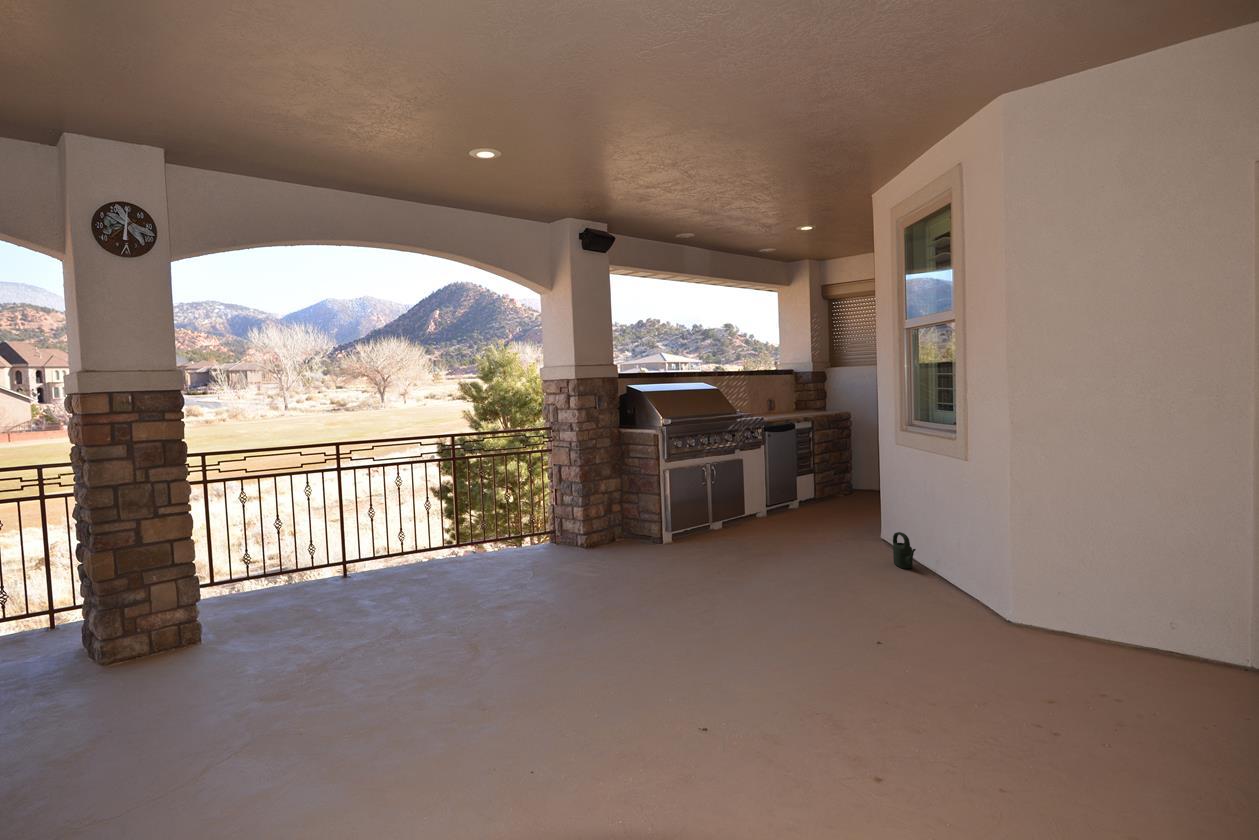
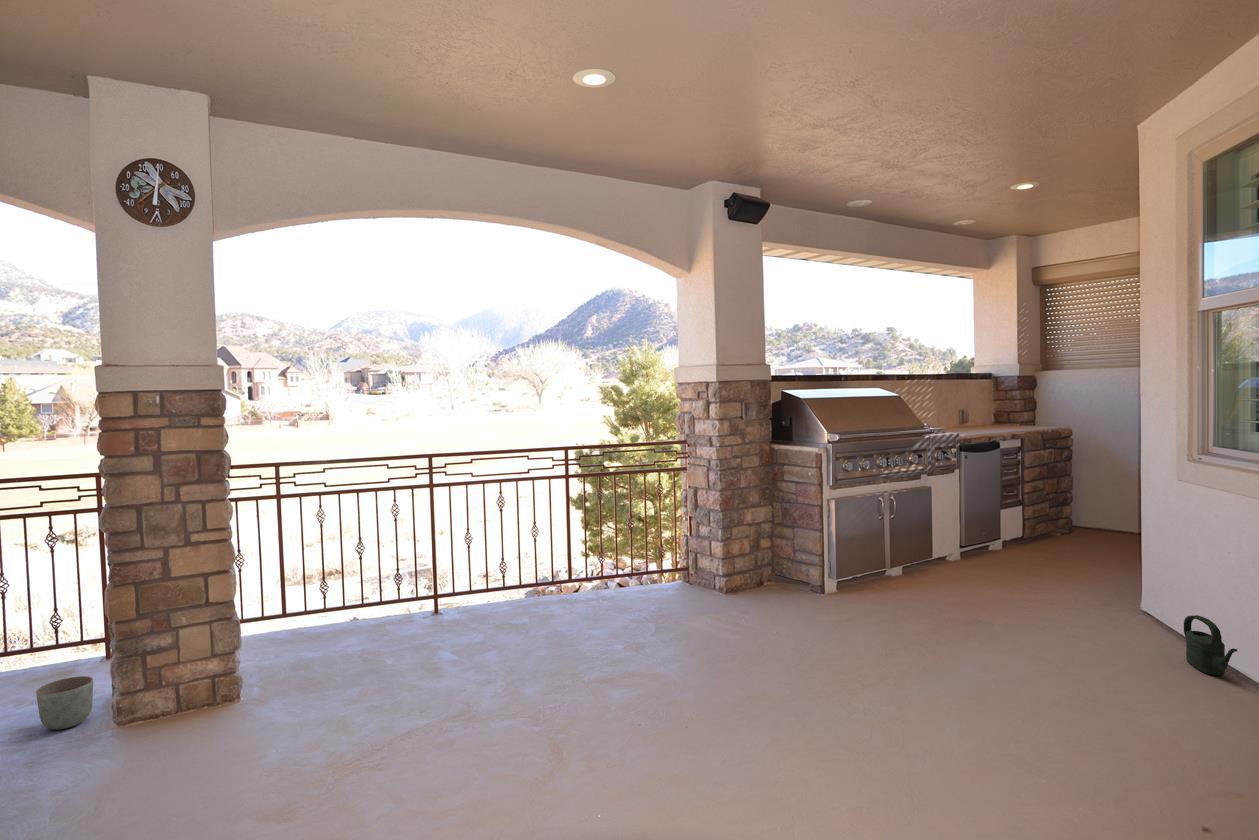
planter: none [33,628,80,670] -> present [36,676,93,730]

